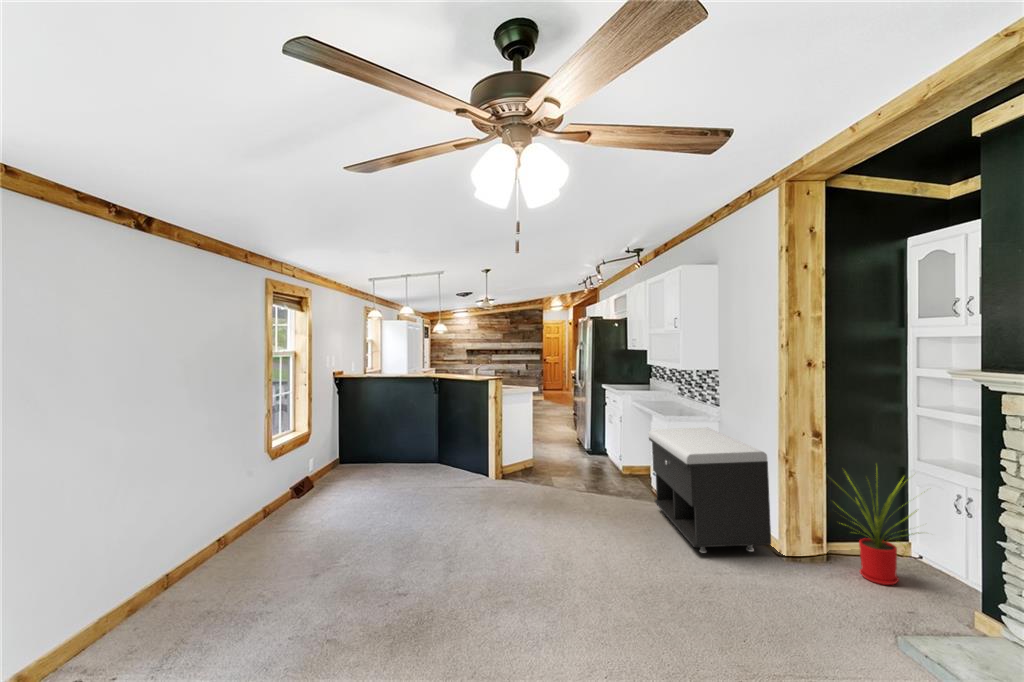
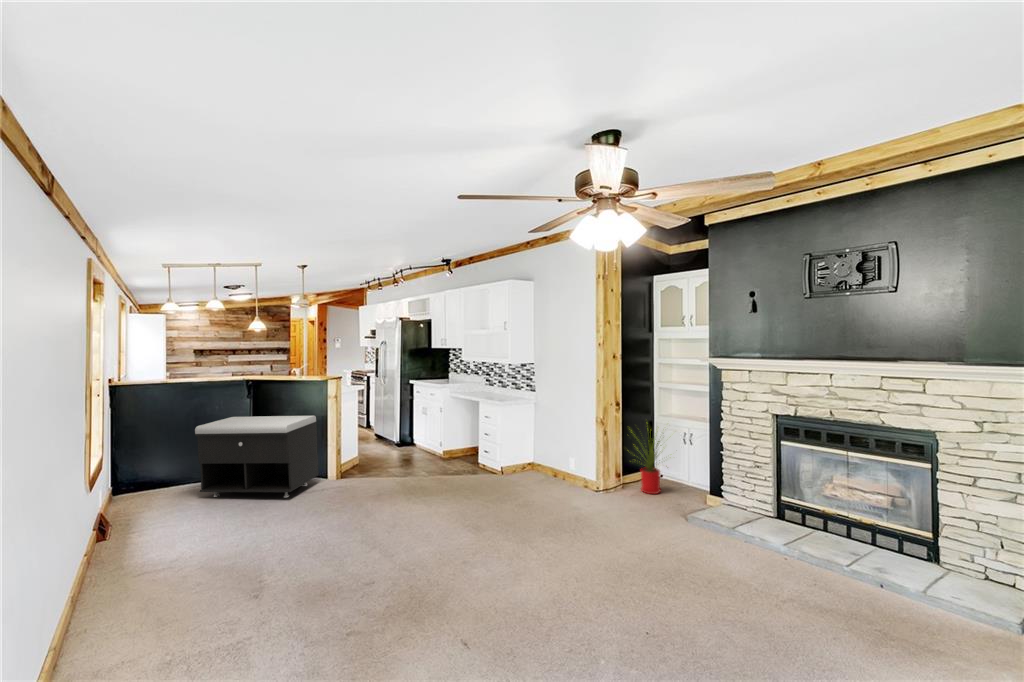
storage bench: present [649,427,771,553] -> present [195,416,319,498]

